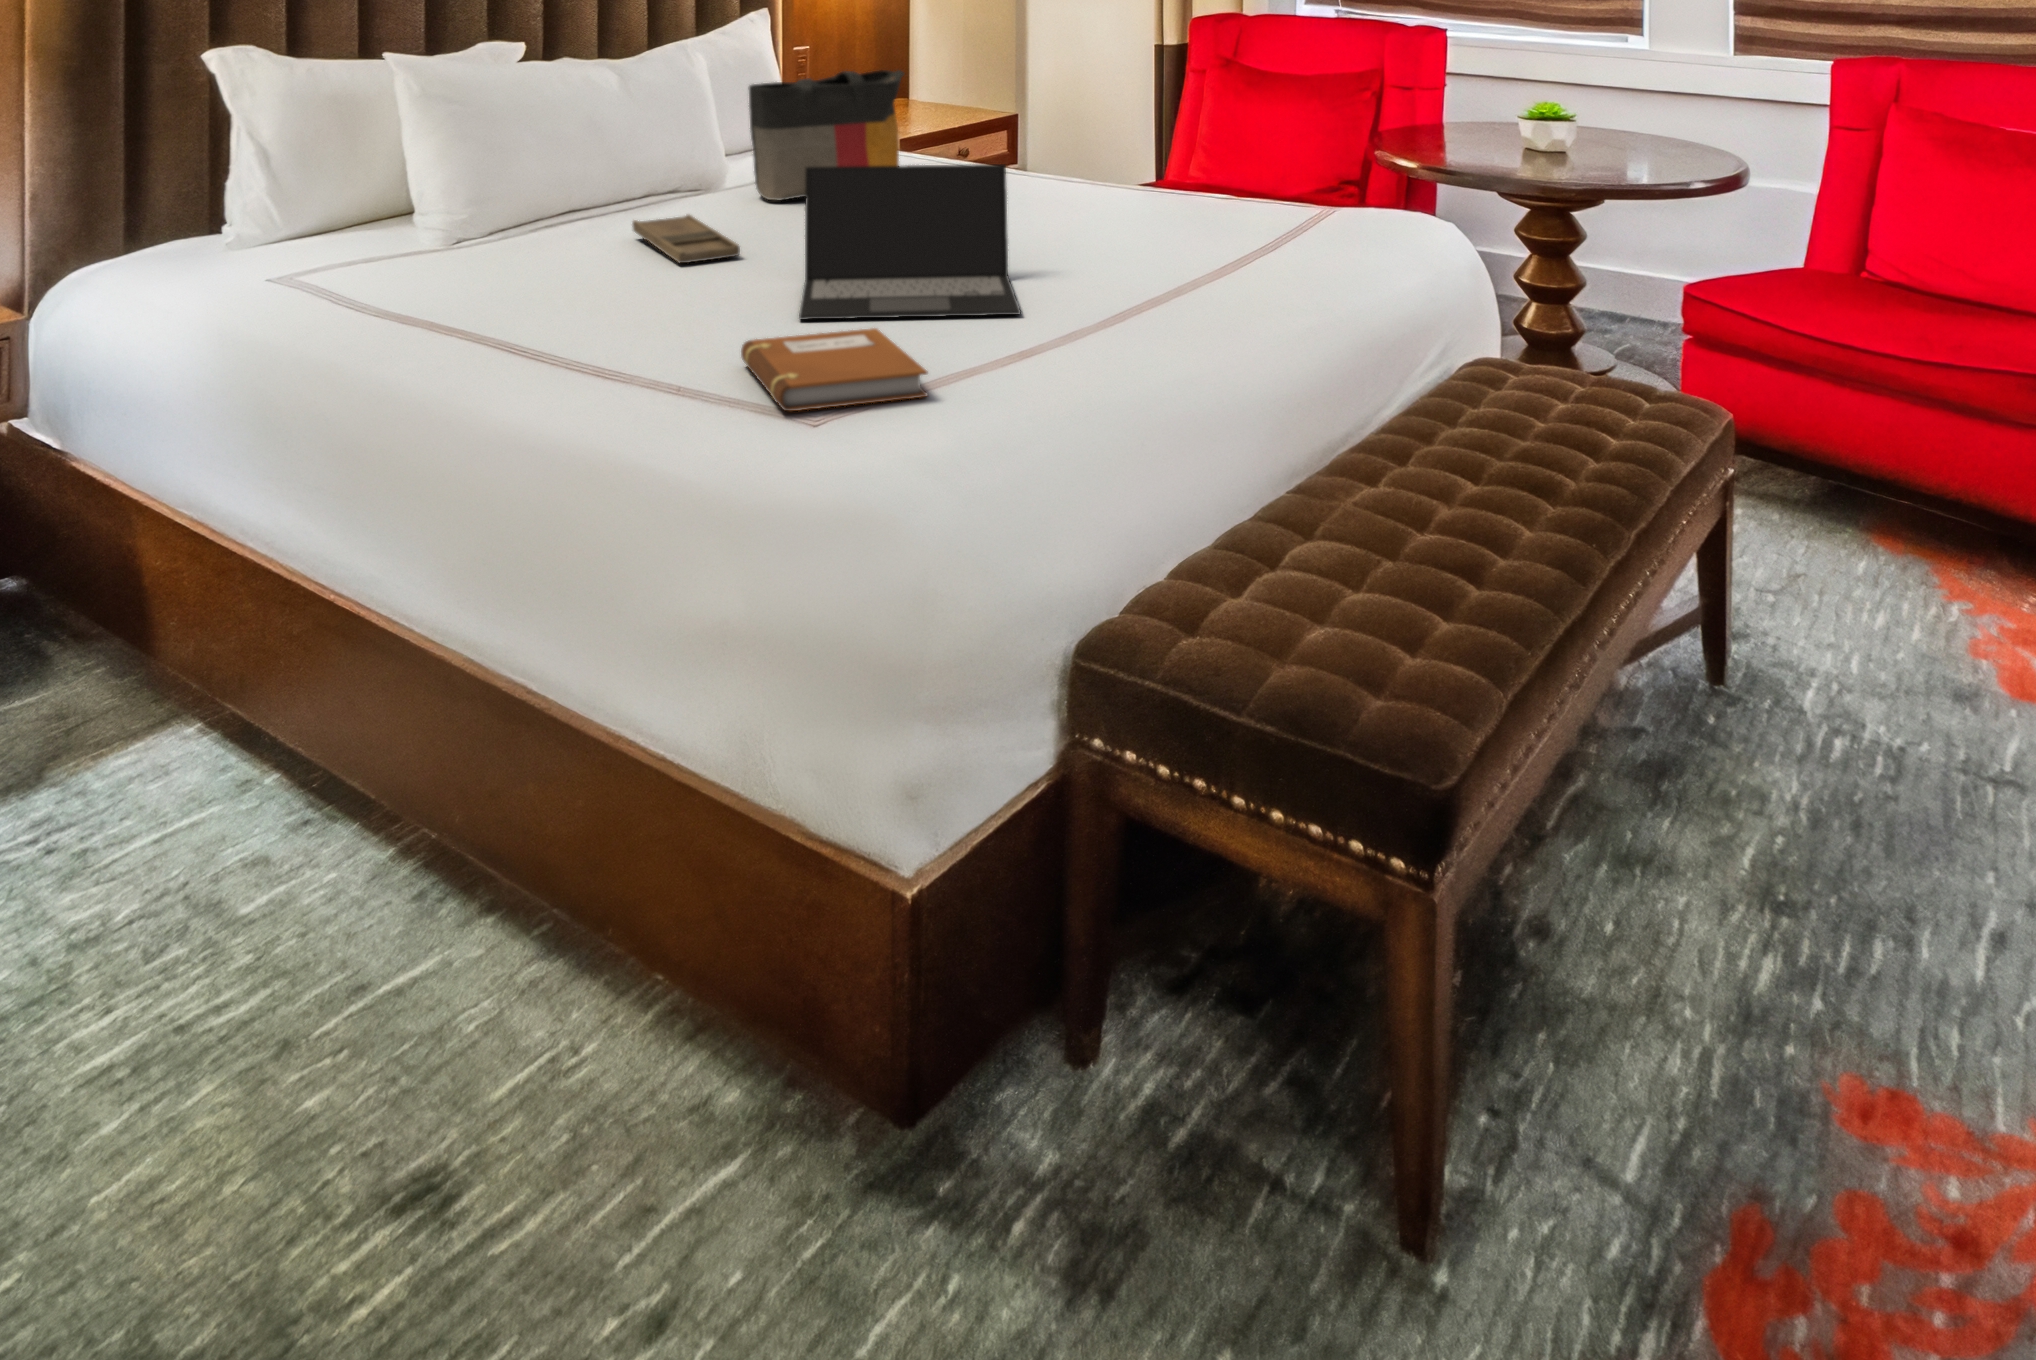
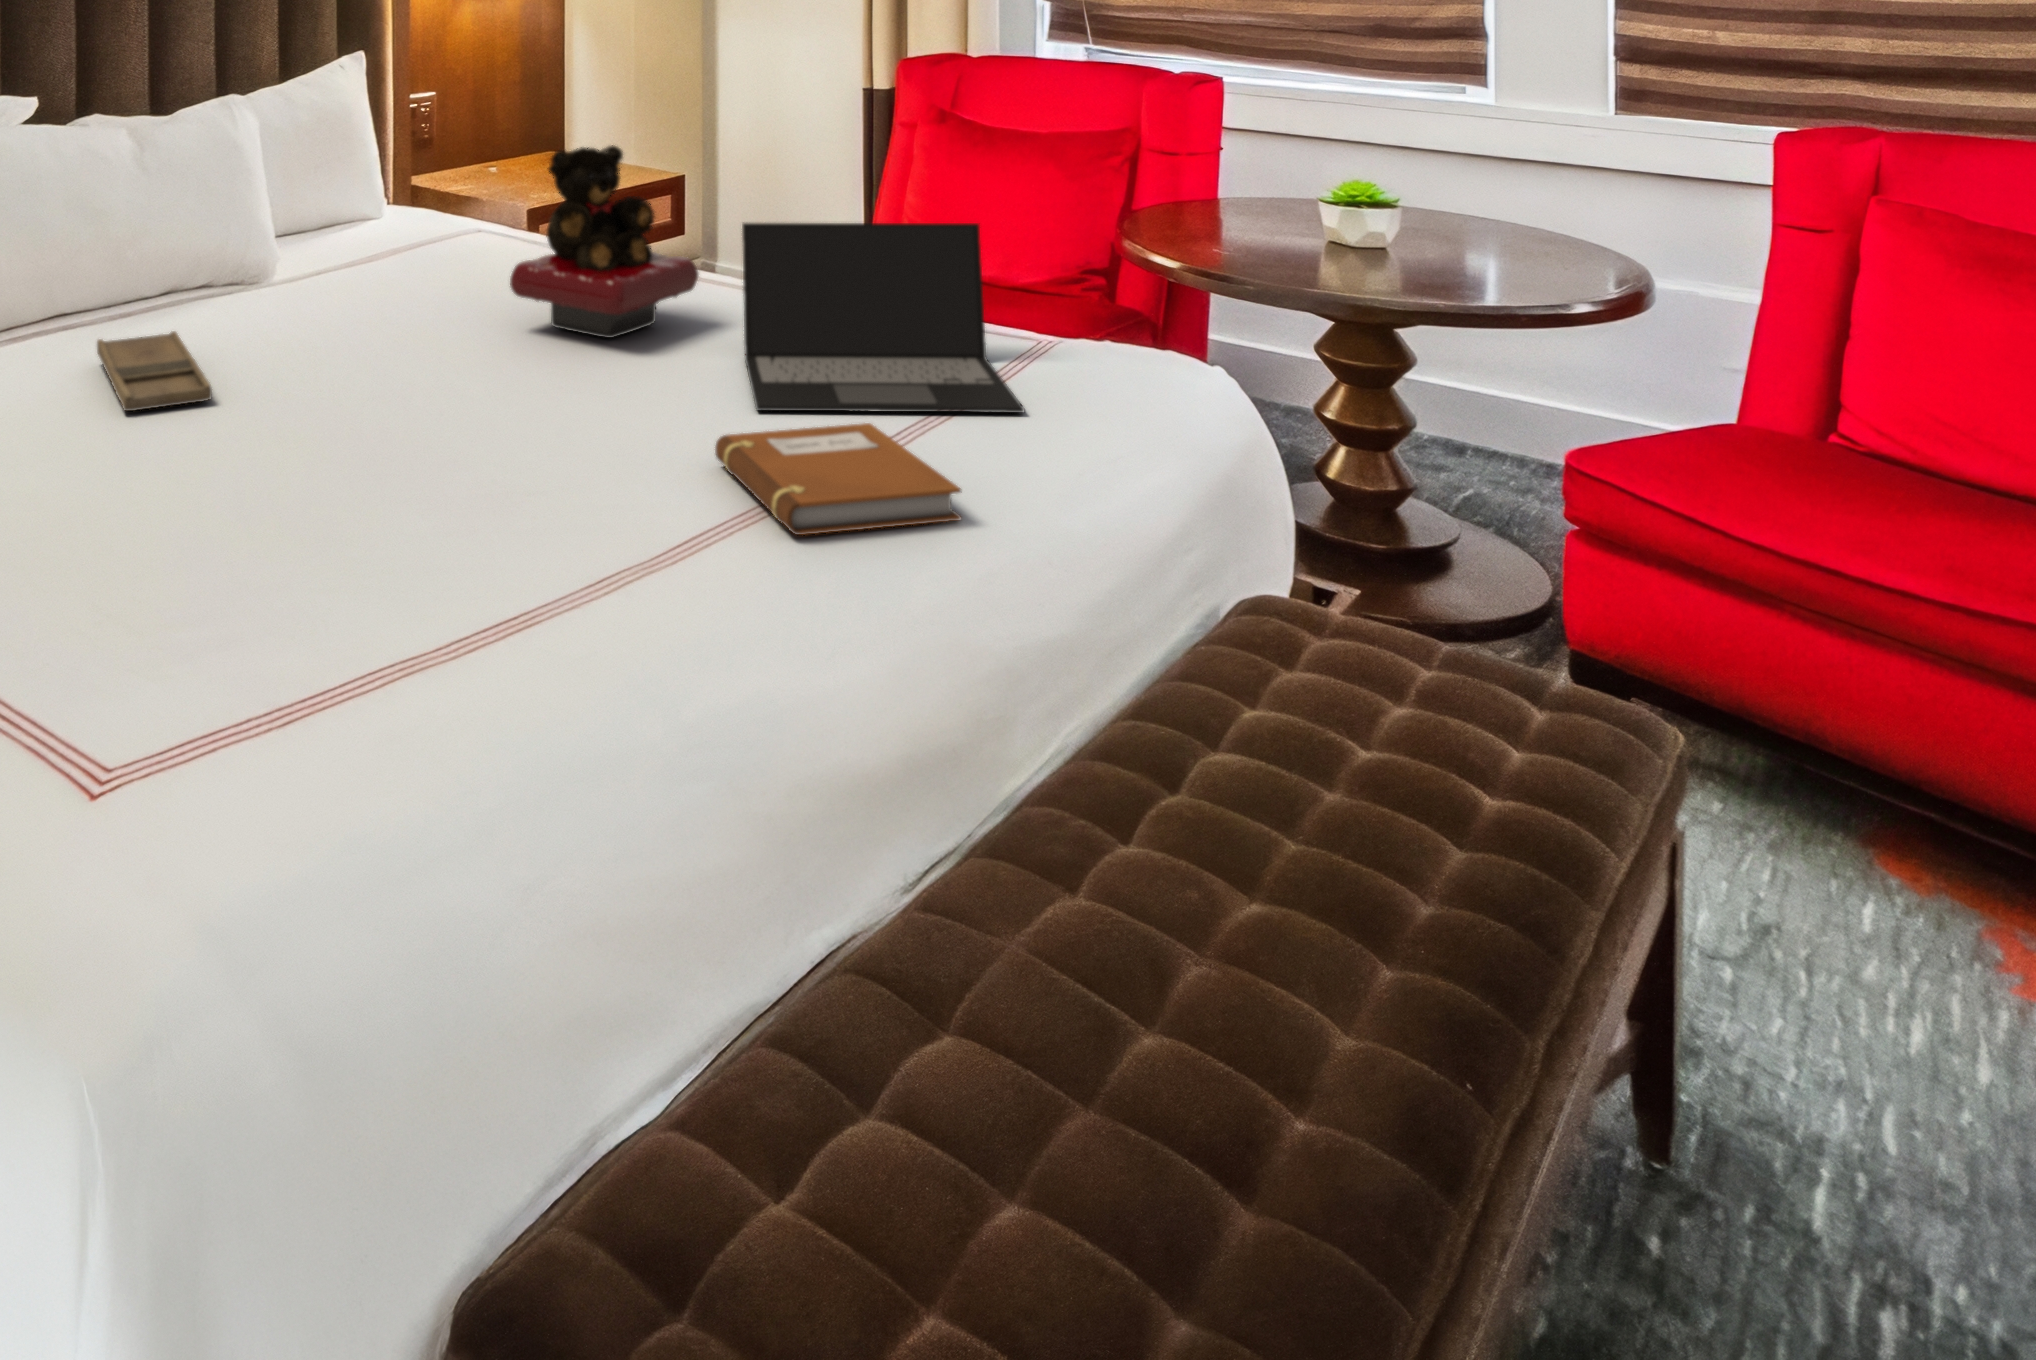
tote bag: present [748,70,904,200] -> none [279,135,485,305]
teddy bear: none [937,74,1077,215] -> present [510,145,699,338]
laptop: present [799,164,1021,320] -> present [742,223,1024,413]
notebook: present [741,328,927,411] -> present [715,423,961,535]

